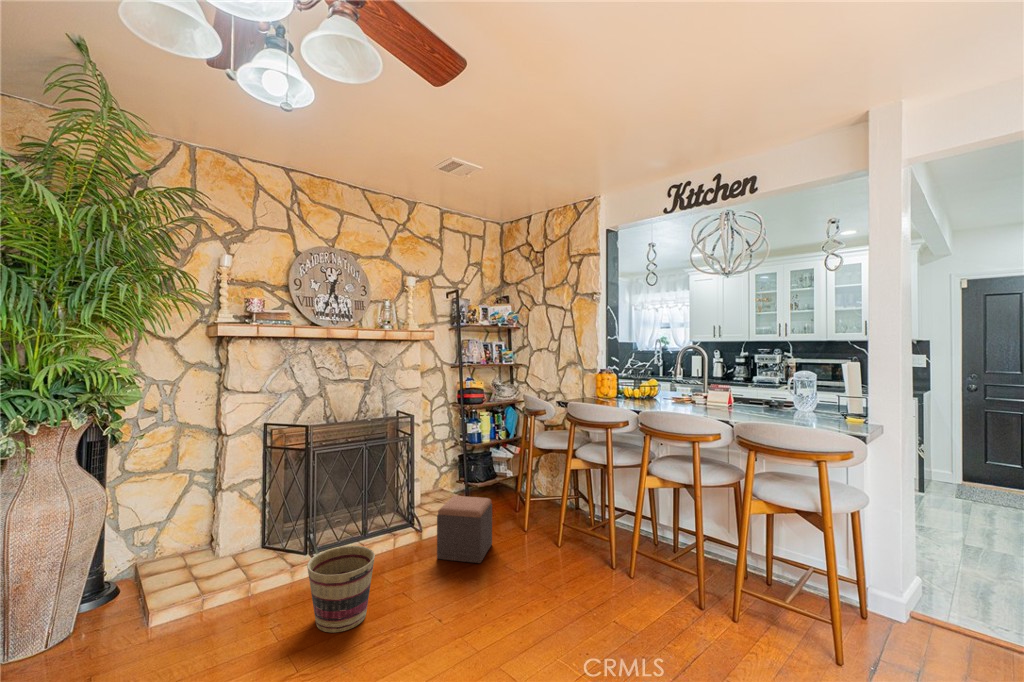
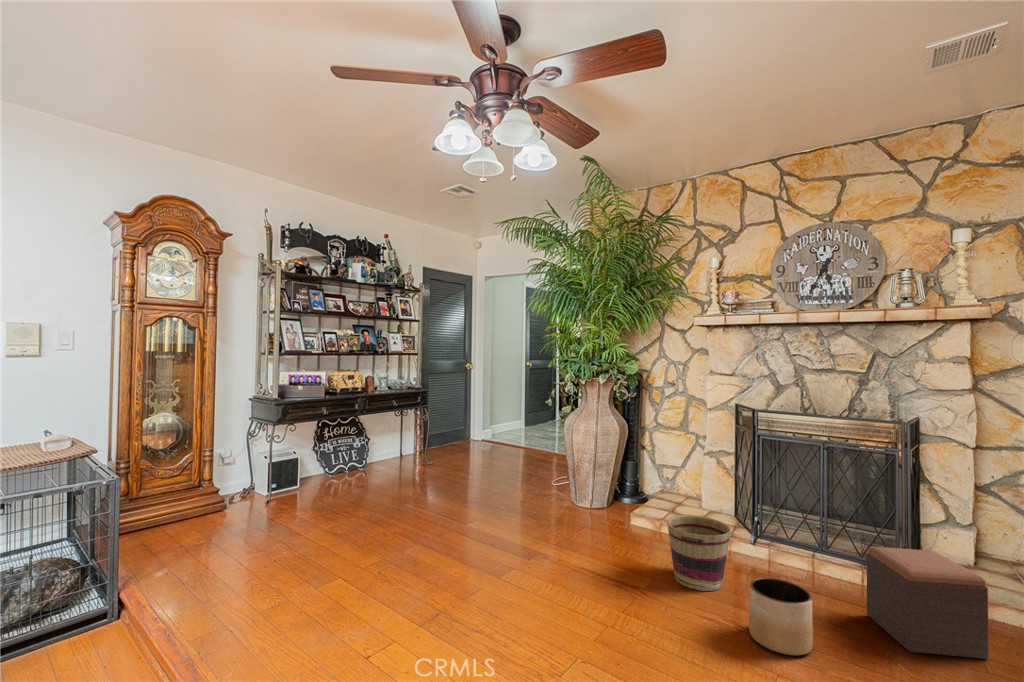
planter: none [431,557,476,619] -> present [749,578,813,656]

